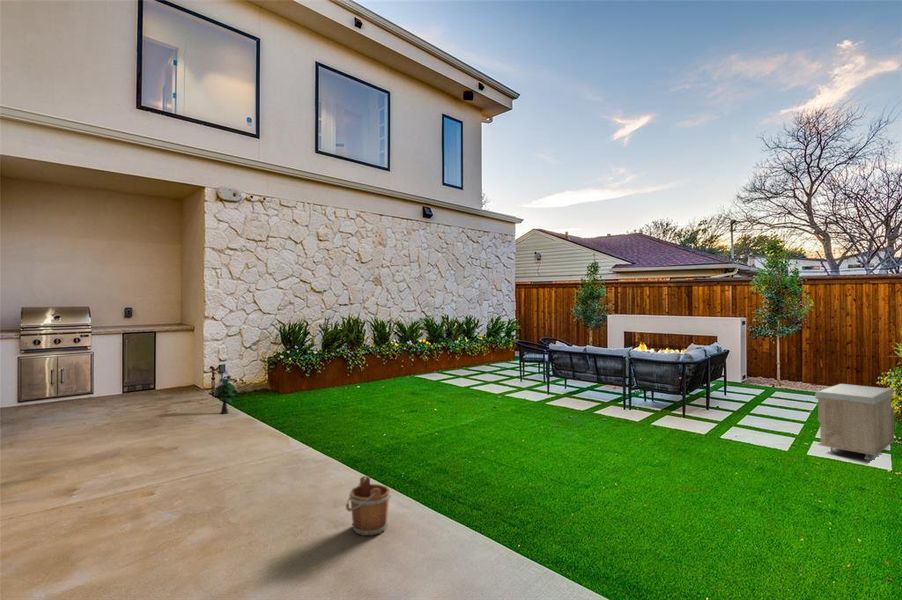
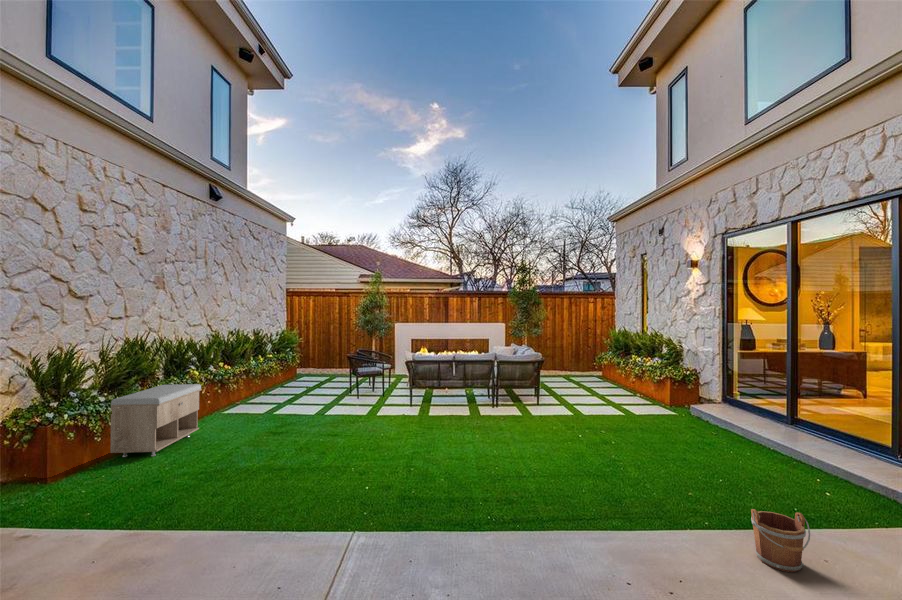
decorative plant: present [215,376,237,414] -> none [73,478,138,571]
storage bench: present [815,384,894,460] -> present [110,384,201,457]

